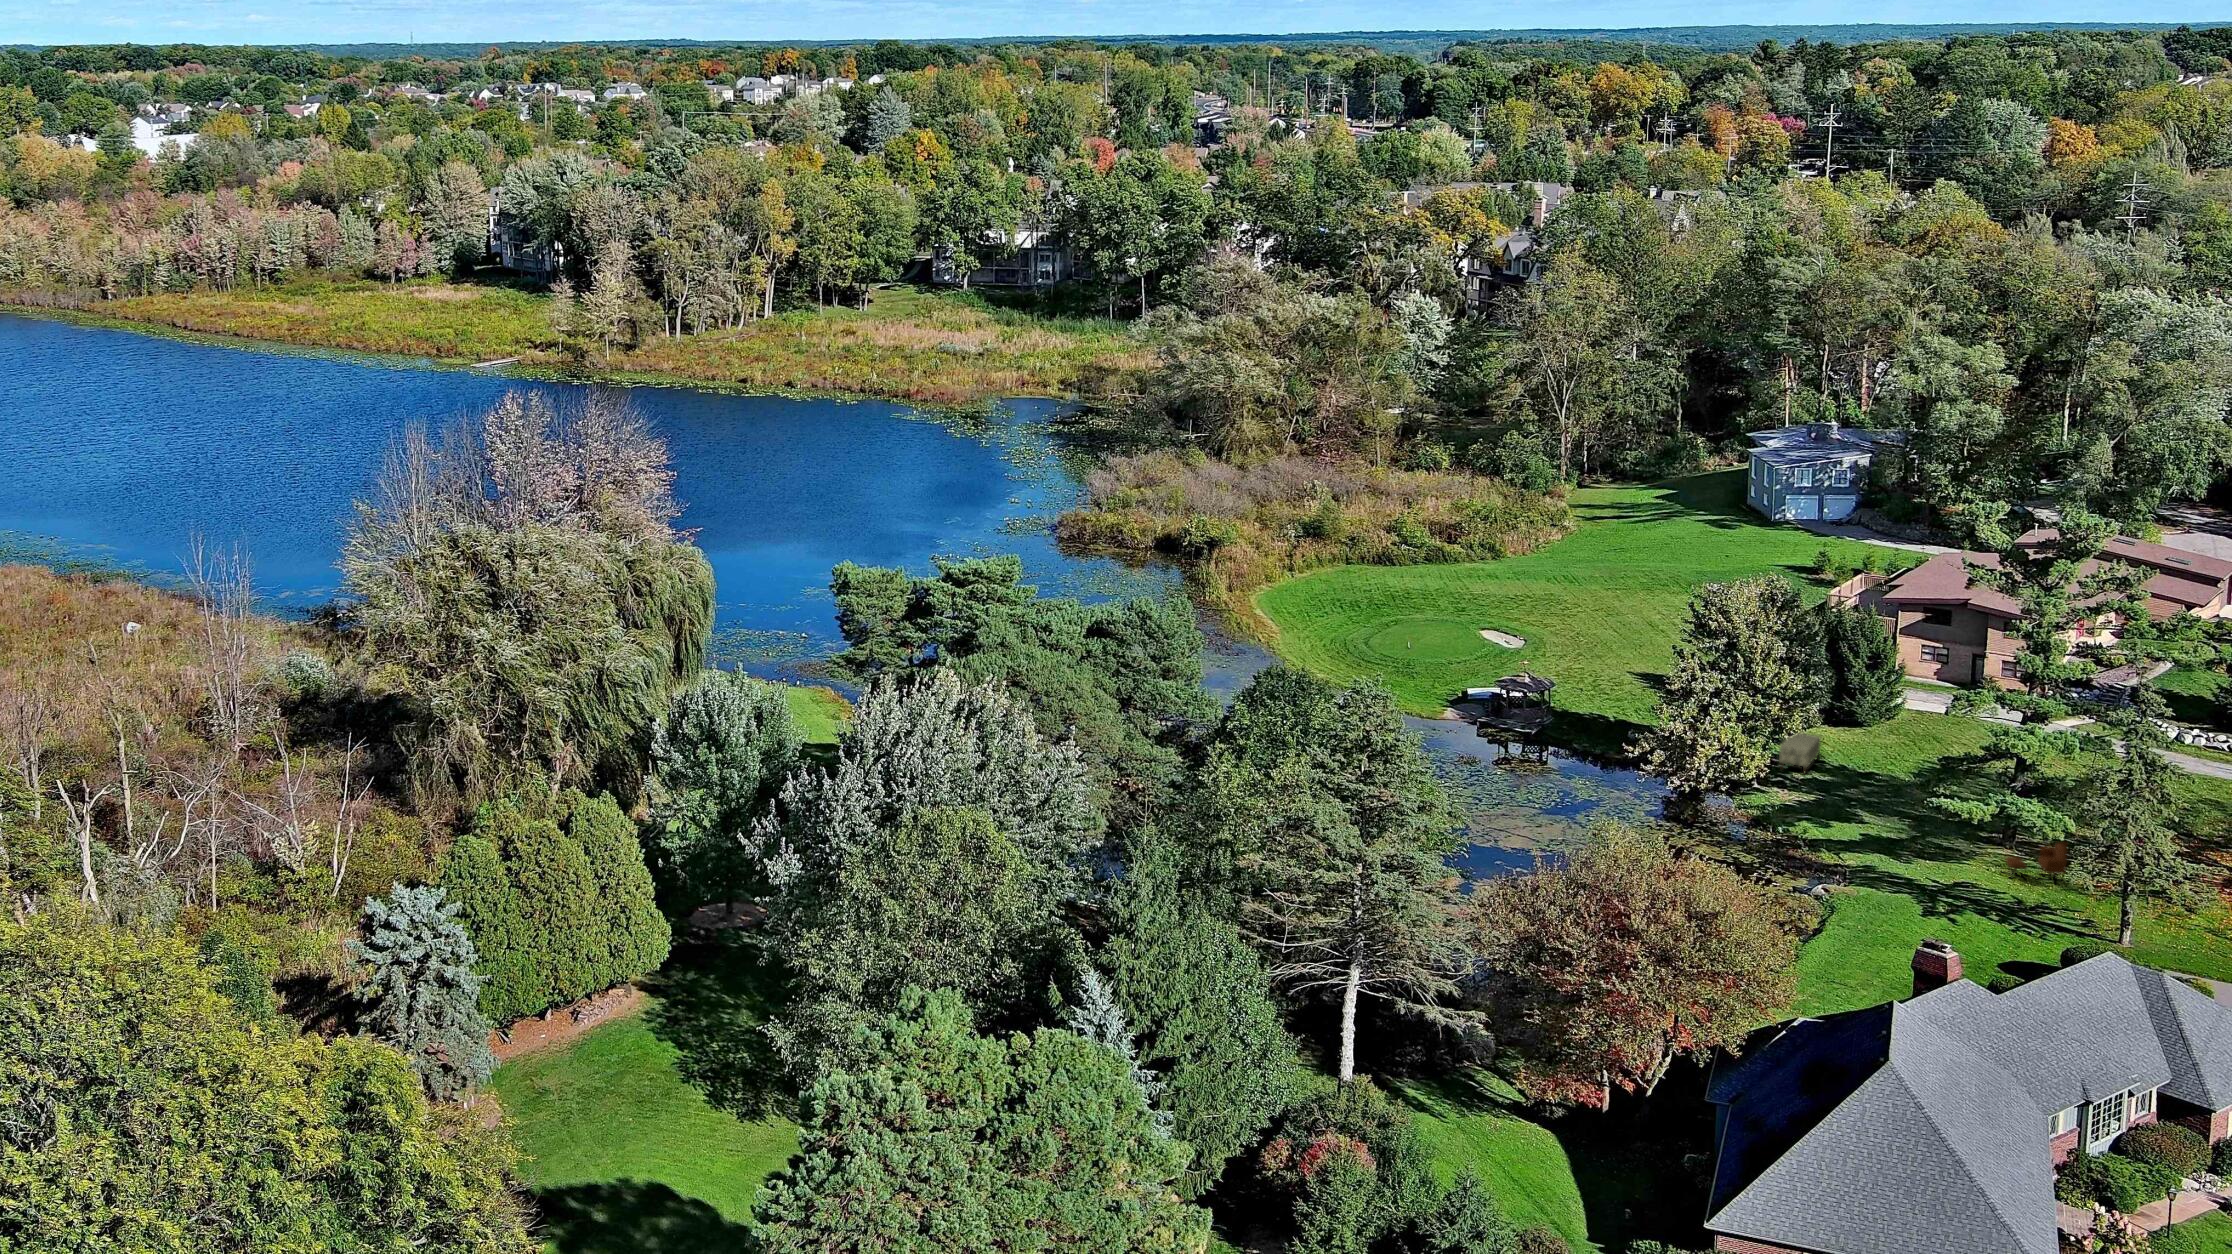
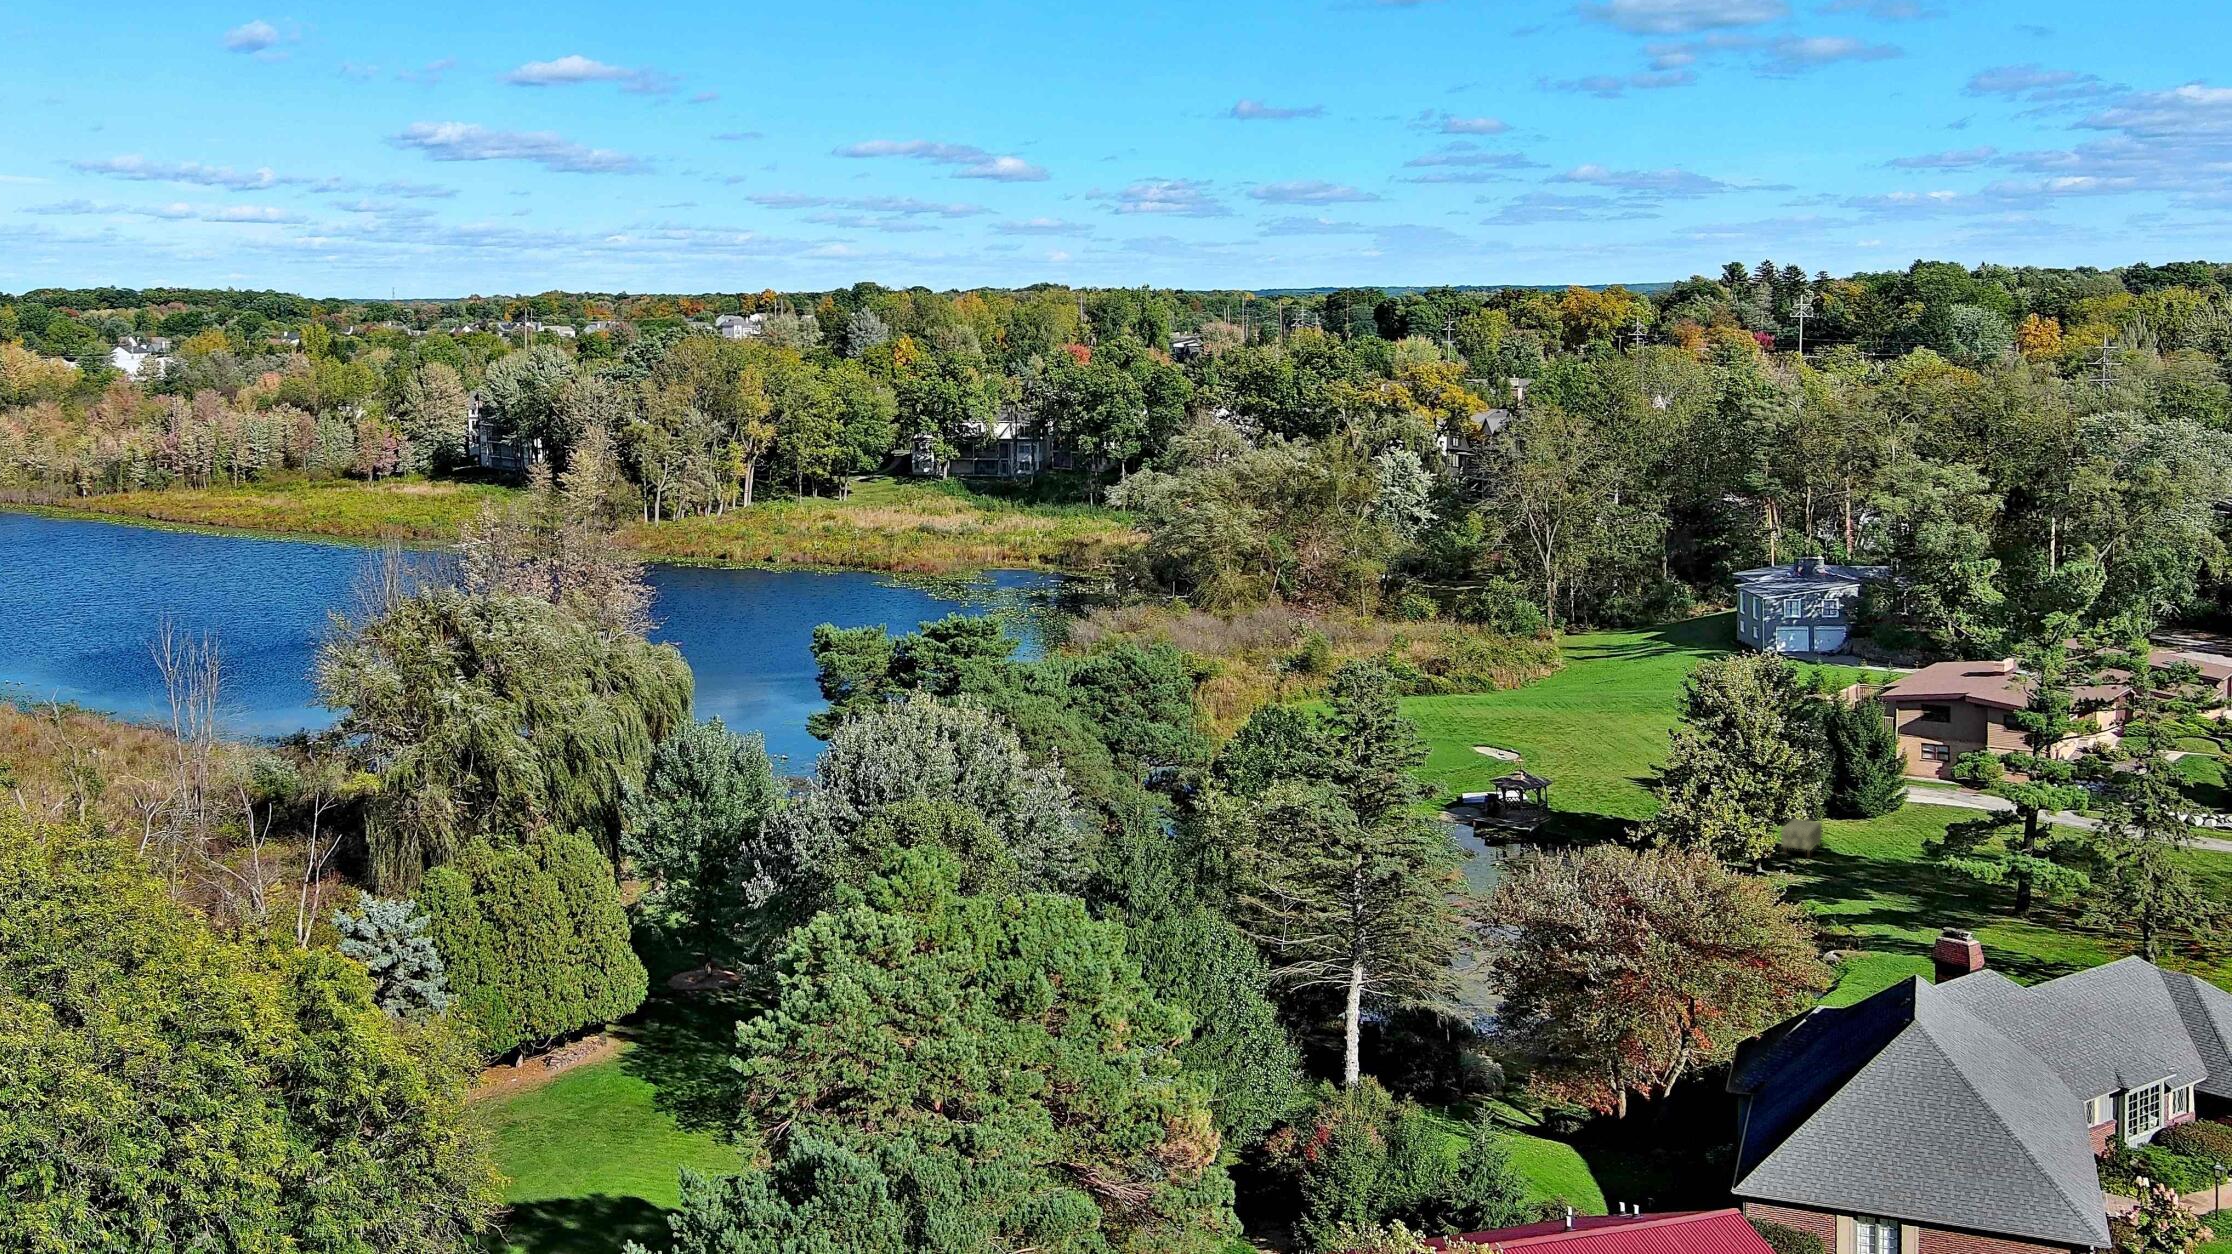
lounge chair: present [2006,842,2067,881] -> none [2017,888,2088,943]

